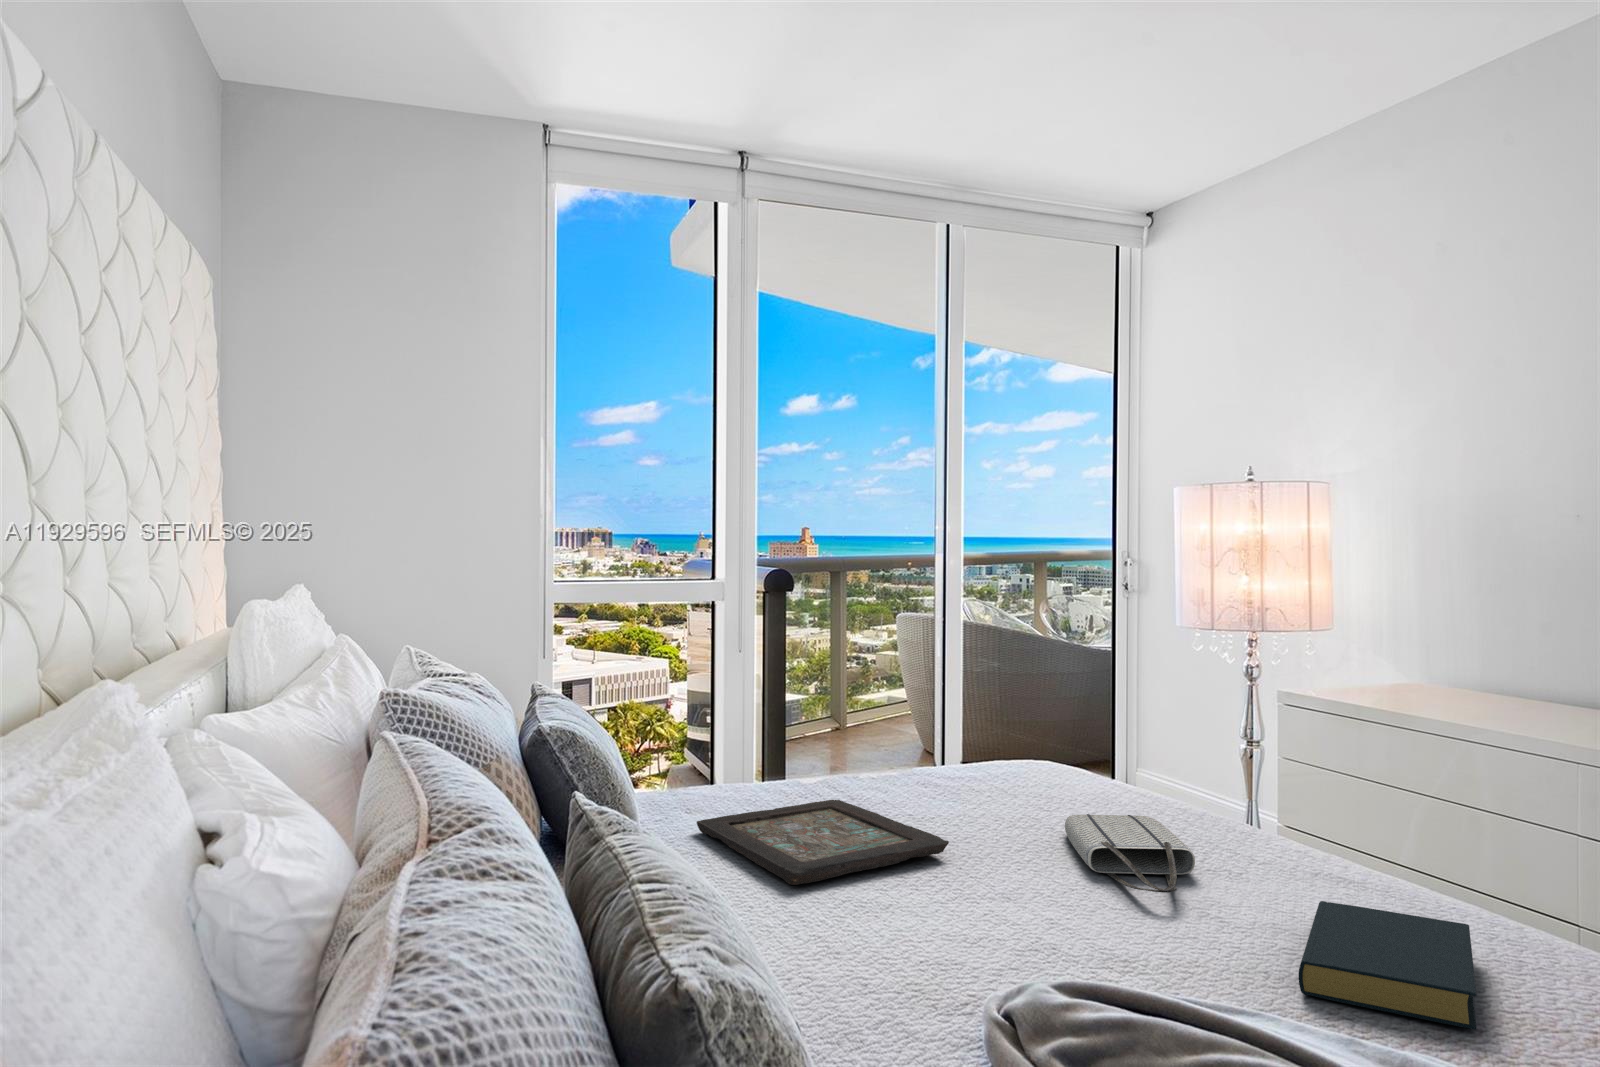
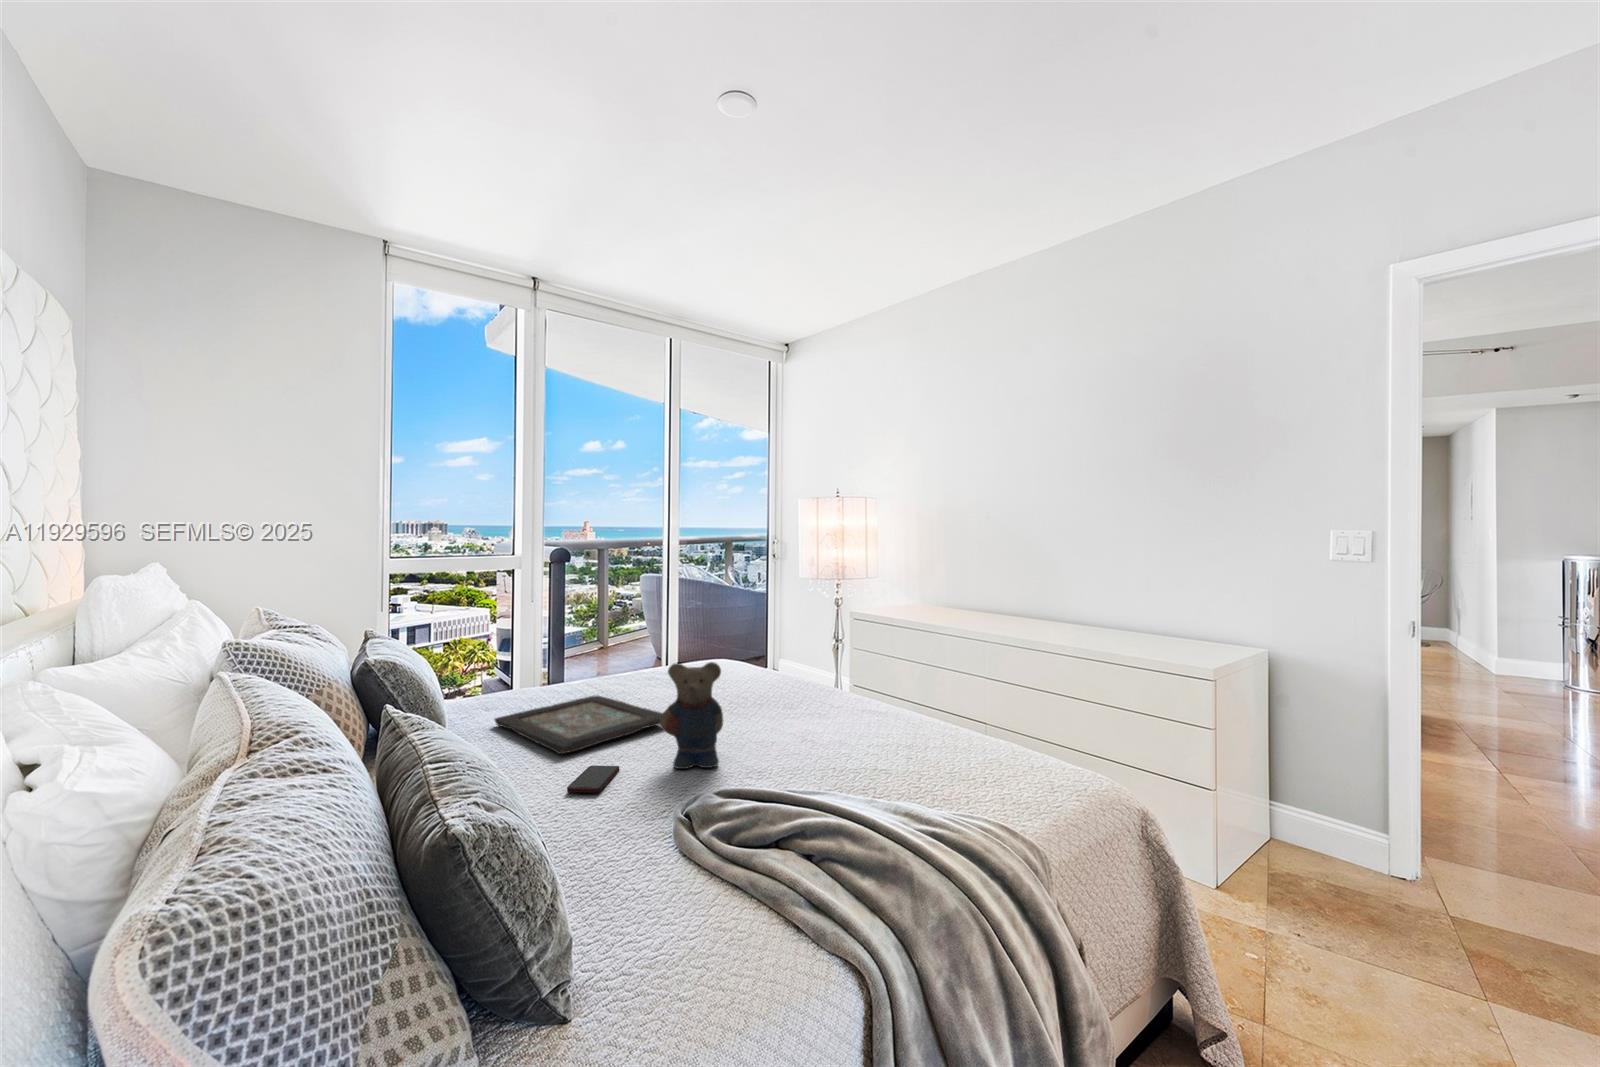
teddy bear: none [940,761,1041,932] -> present [660,662,723,769]
tote bag: present [1065,814,1195,893] -> none [743,689,817,734]
hardback book: present [1298,901,1477,1030] -> none [868,729,958,791]
smartphone: none [806,907,879,950] -> present [567,766,619,793]

